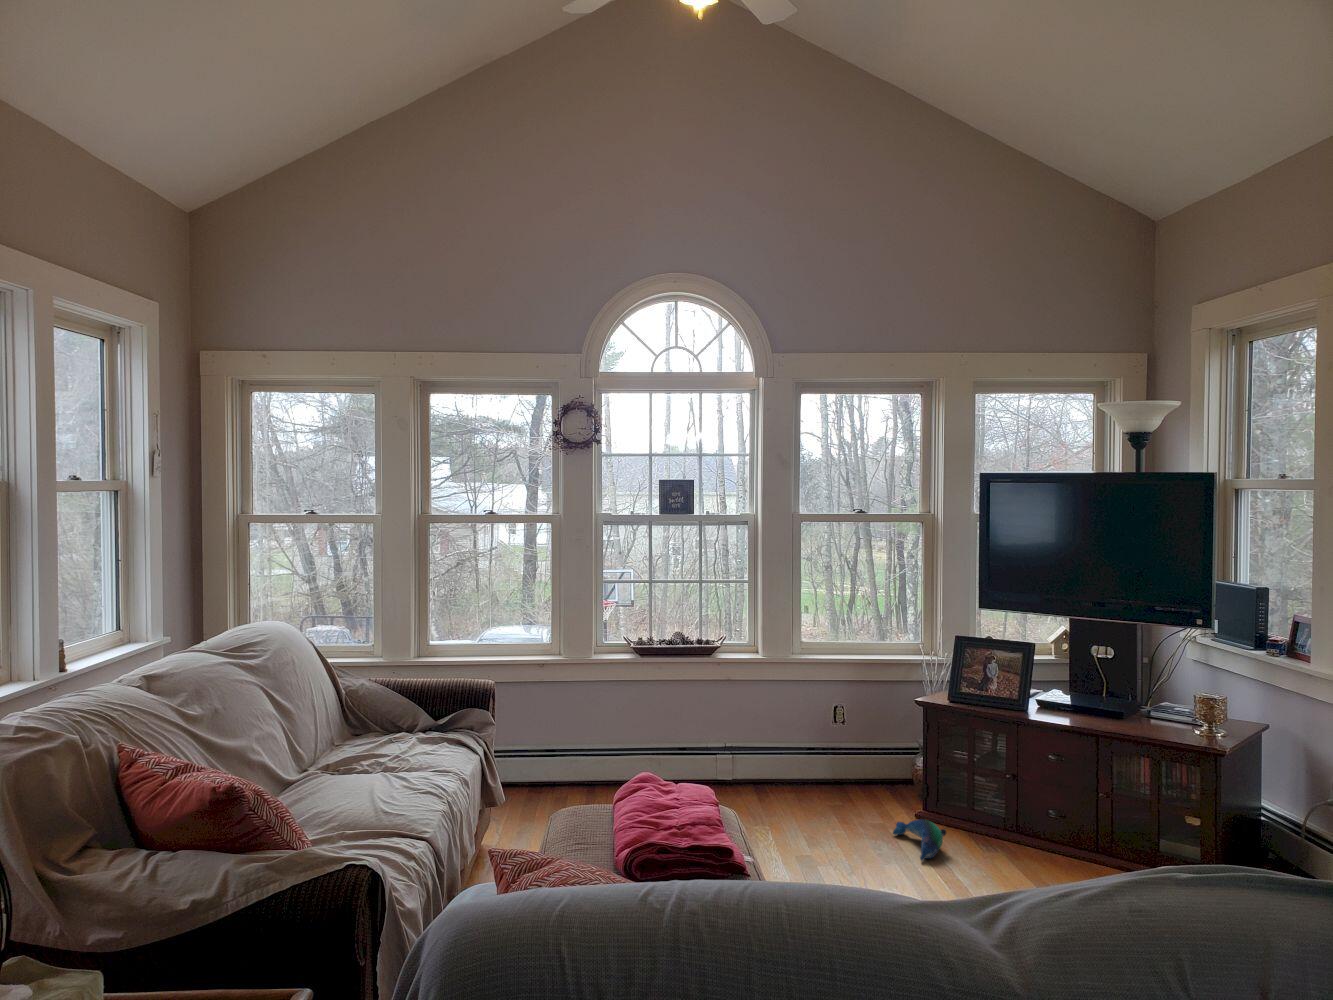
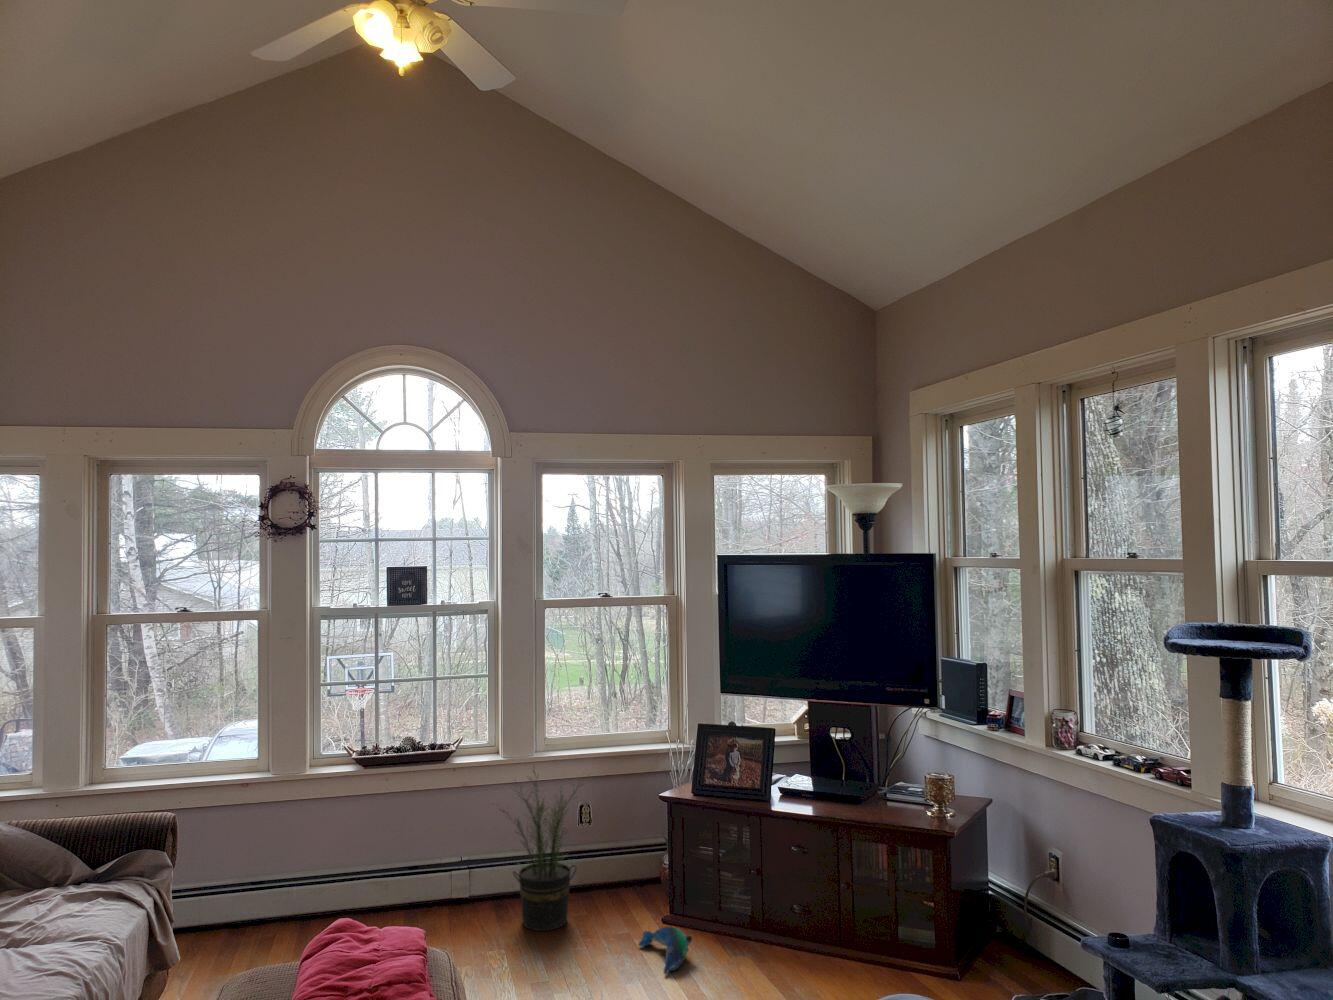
potted plant: none [754,663,847,812] -> present [501,765,579,931]

